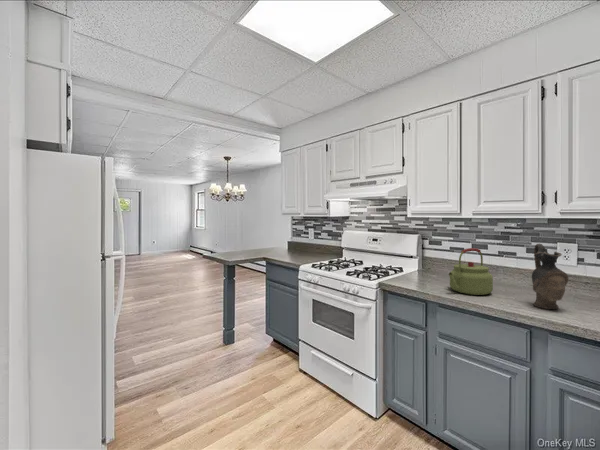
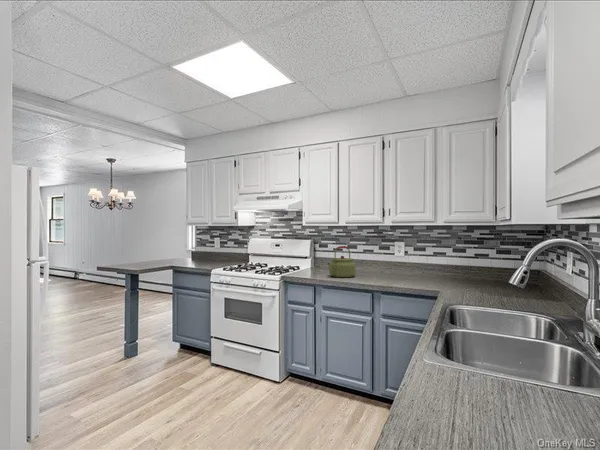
ceramic pitcher: present [532,244,568,309] -> none [374,241,392,280]

